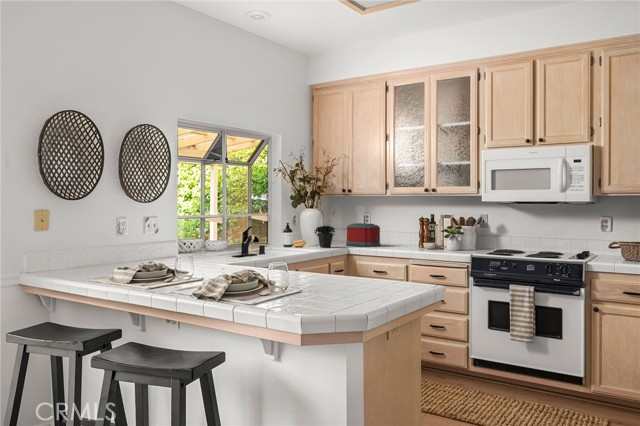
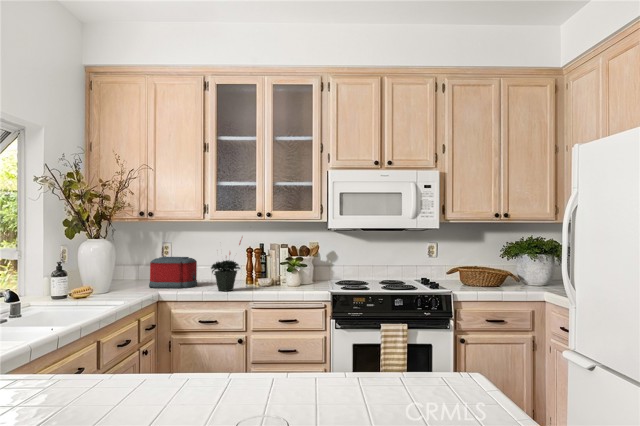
potted plant: present [314,211,335,248] -> present [211,241,241,291]

